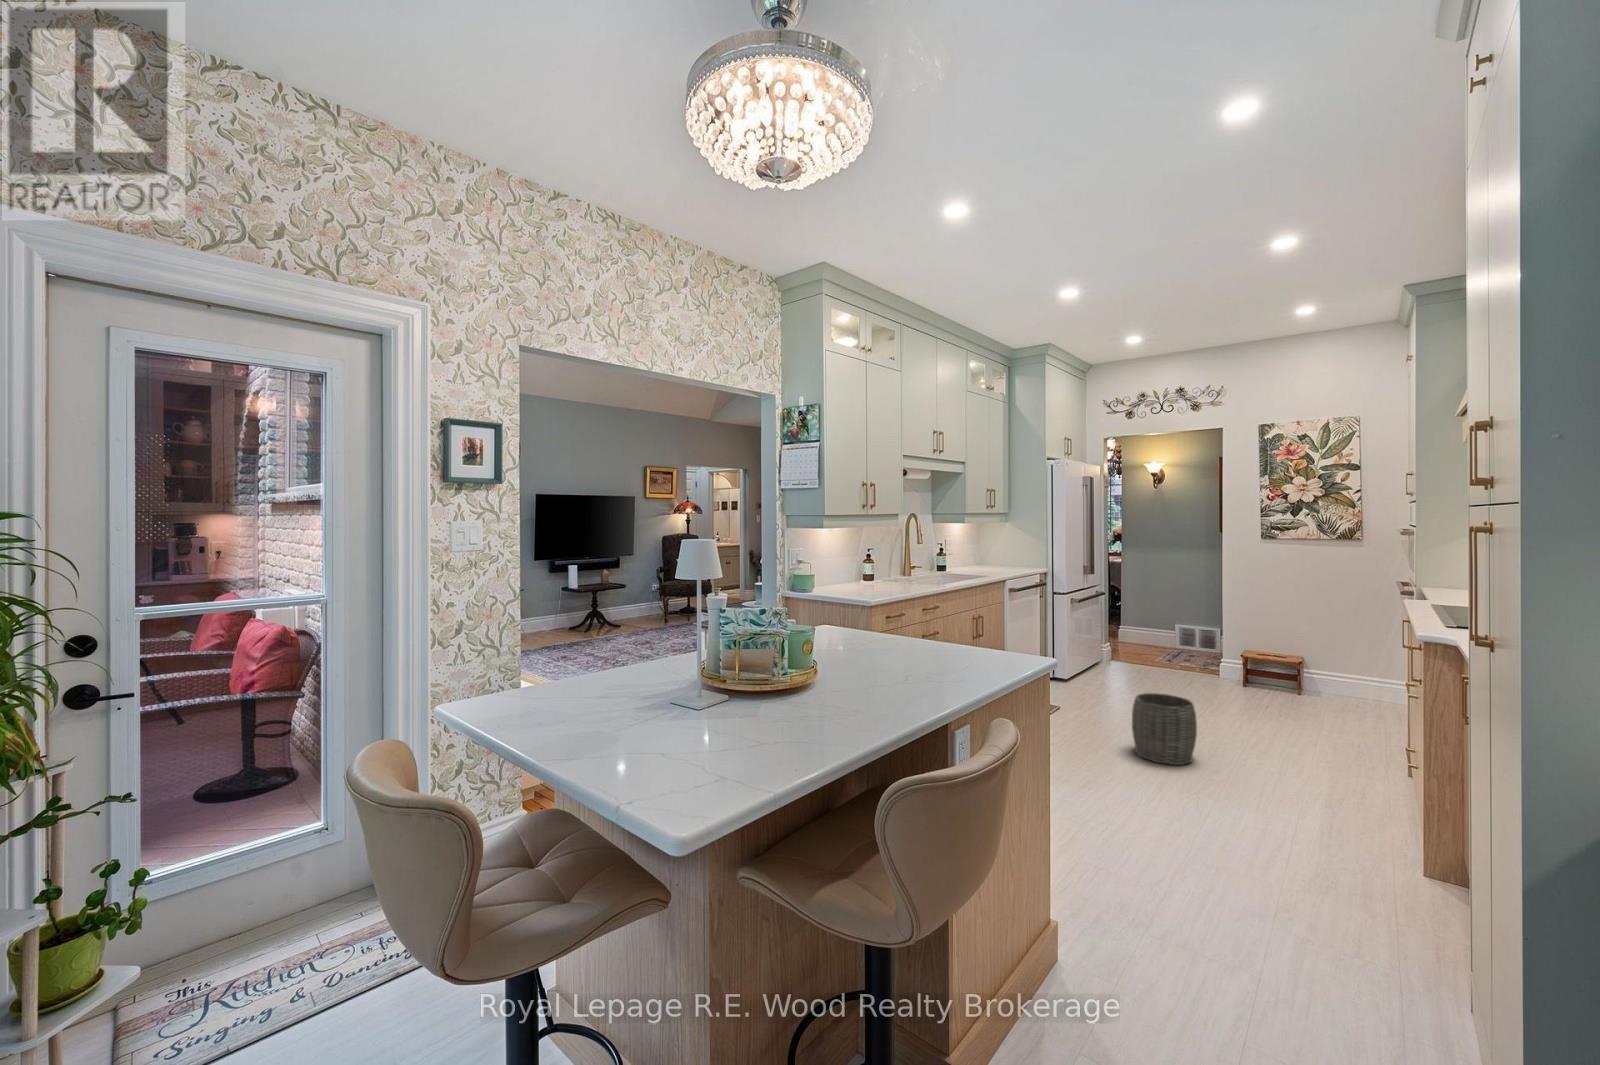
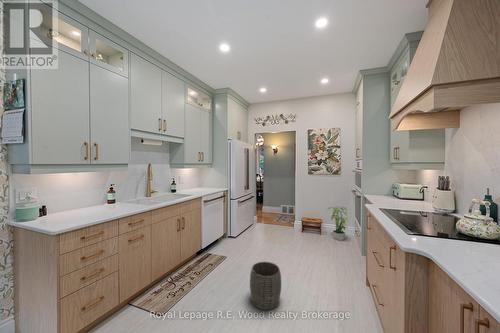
potted plant: none [1313,616,1381,704] -> present [327,206,347,240]

